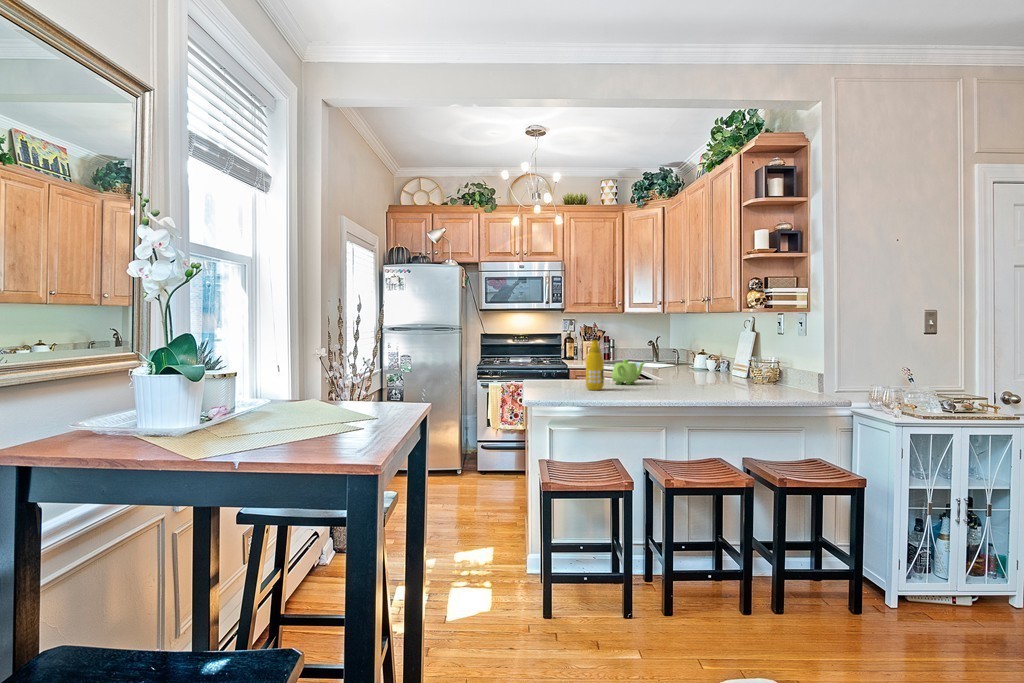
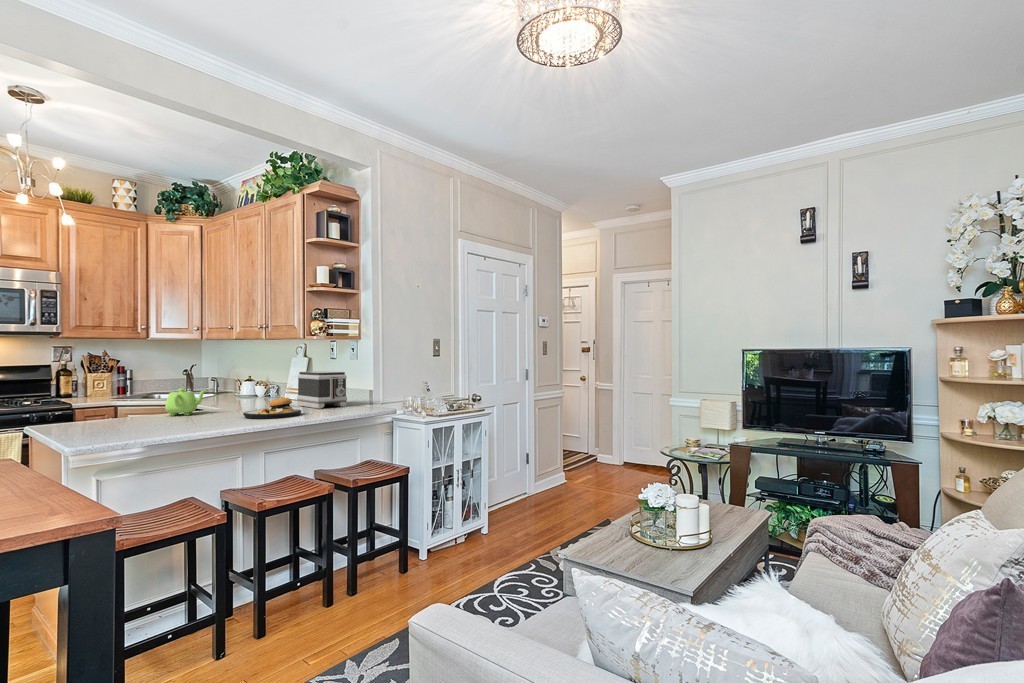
bottle: present [586,338,604,390] -> none [140,365,164,424]
toaster: none [735,349,789,391] -> present [297,371,347,409]
plate: none [669,365,727,397] -> present [243,397,301,419]

